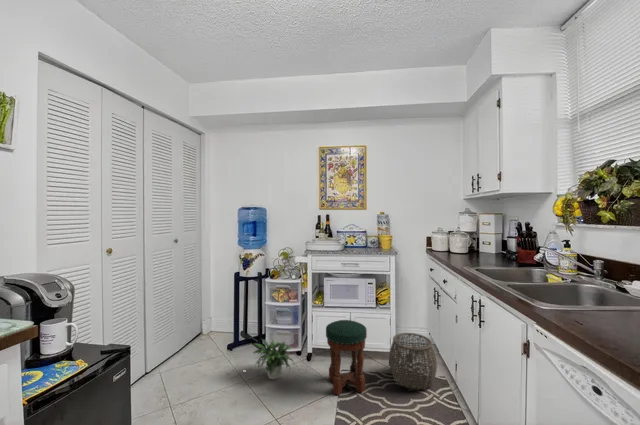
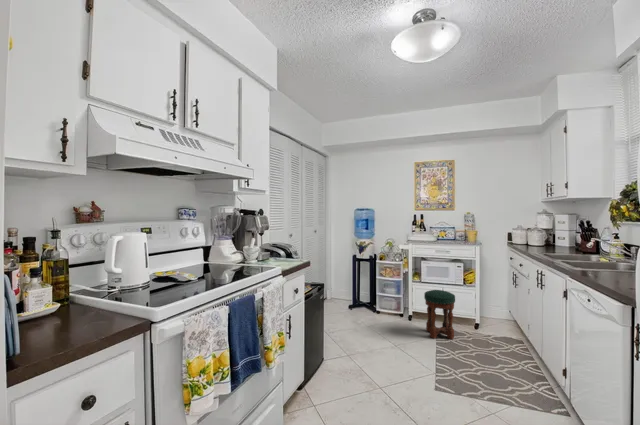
woven basket: present [389,333,437,390] -> none [473,304,512,343]
potted plant: present [254,340,293,379] -> none [364,299,401,327]

